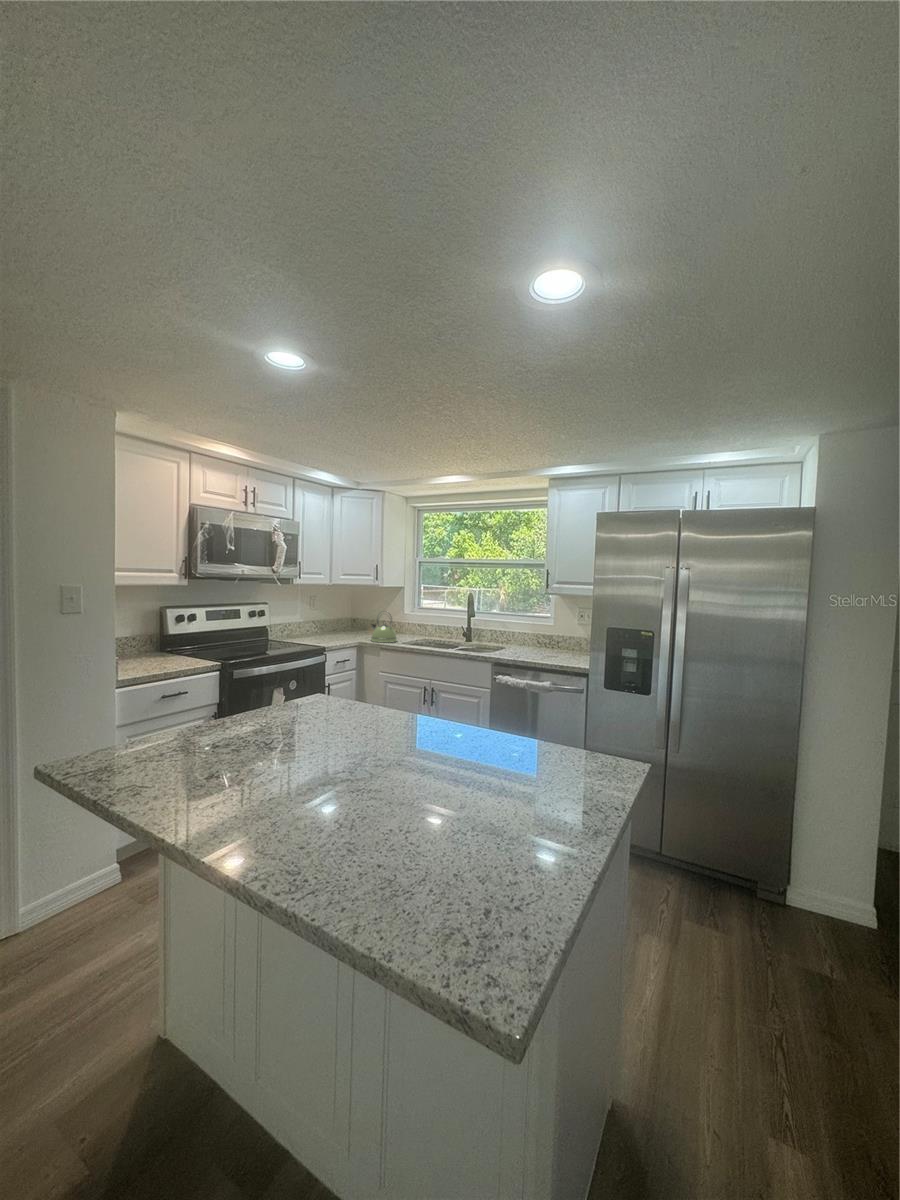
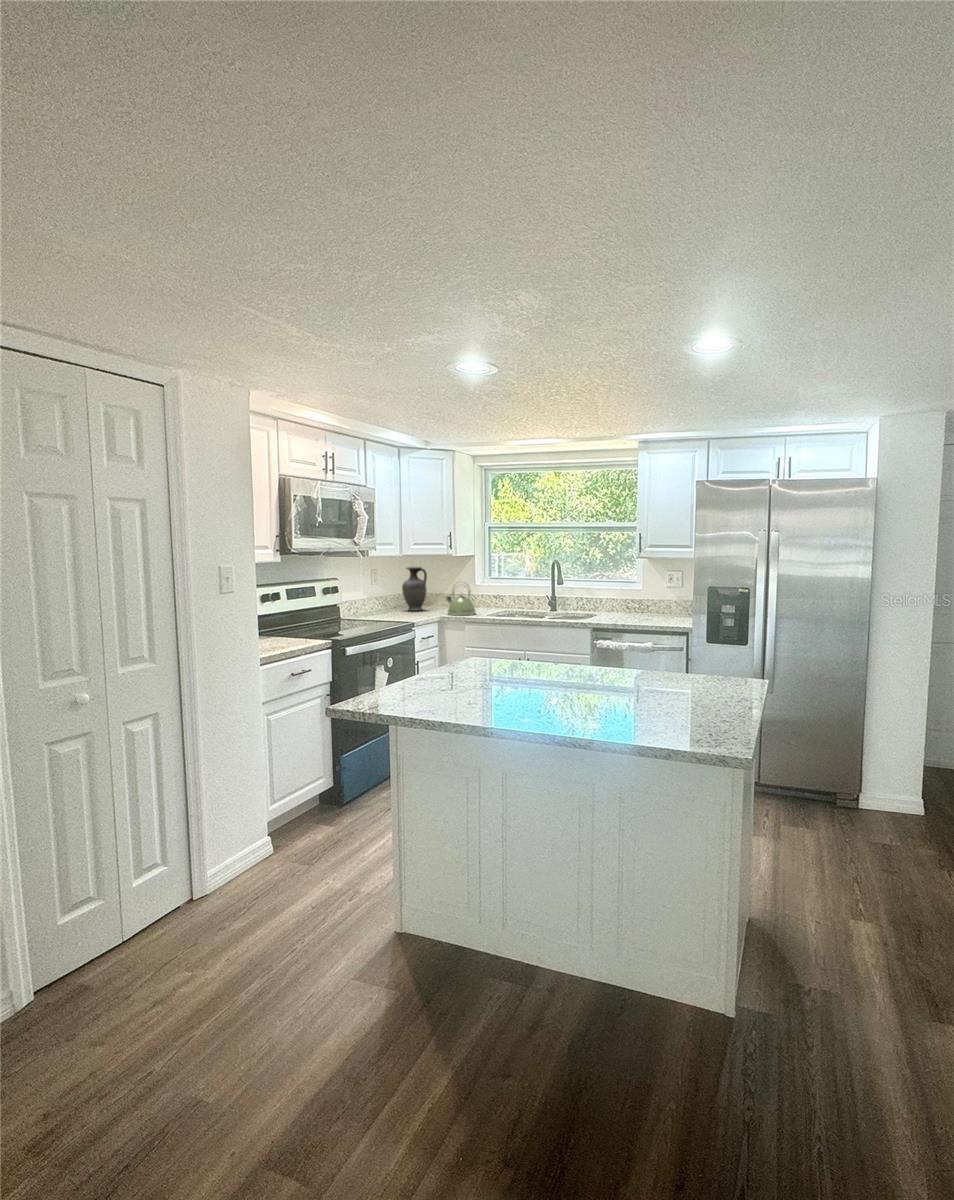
vase: none [336,595,360,635] -> present [402,567,427,611]

